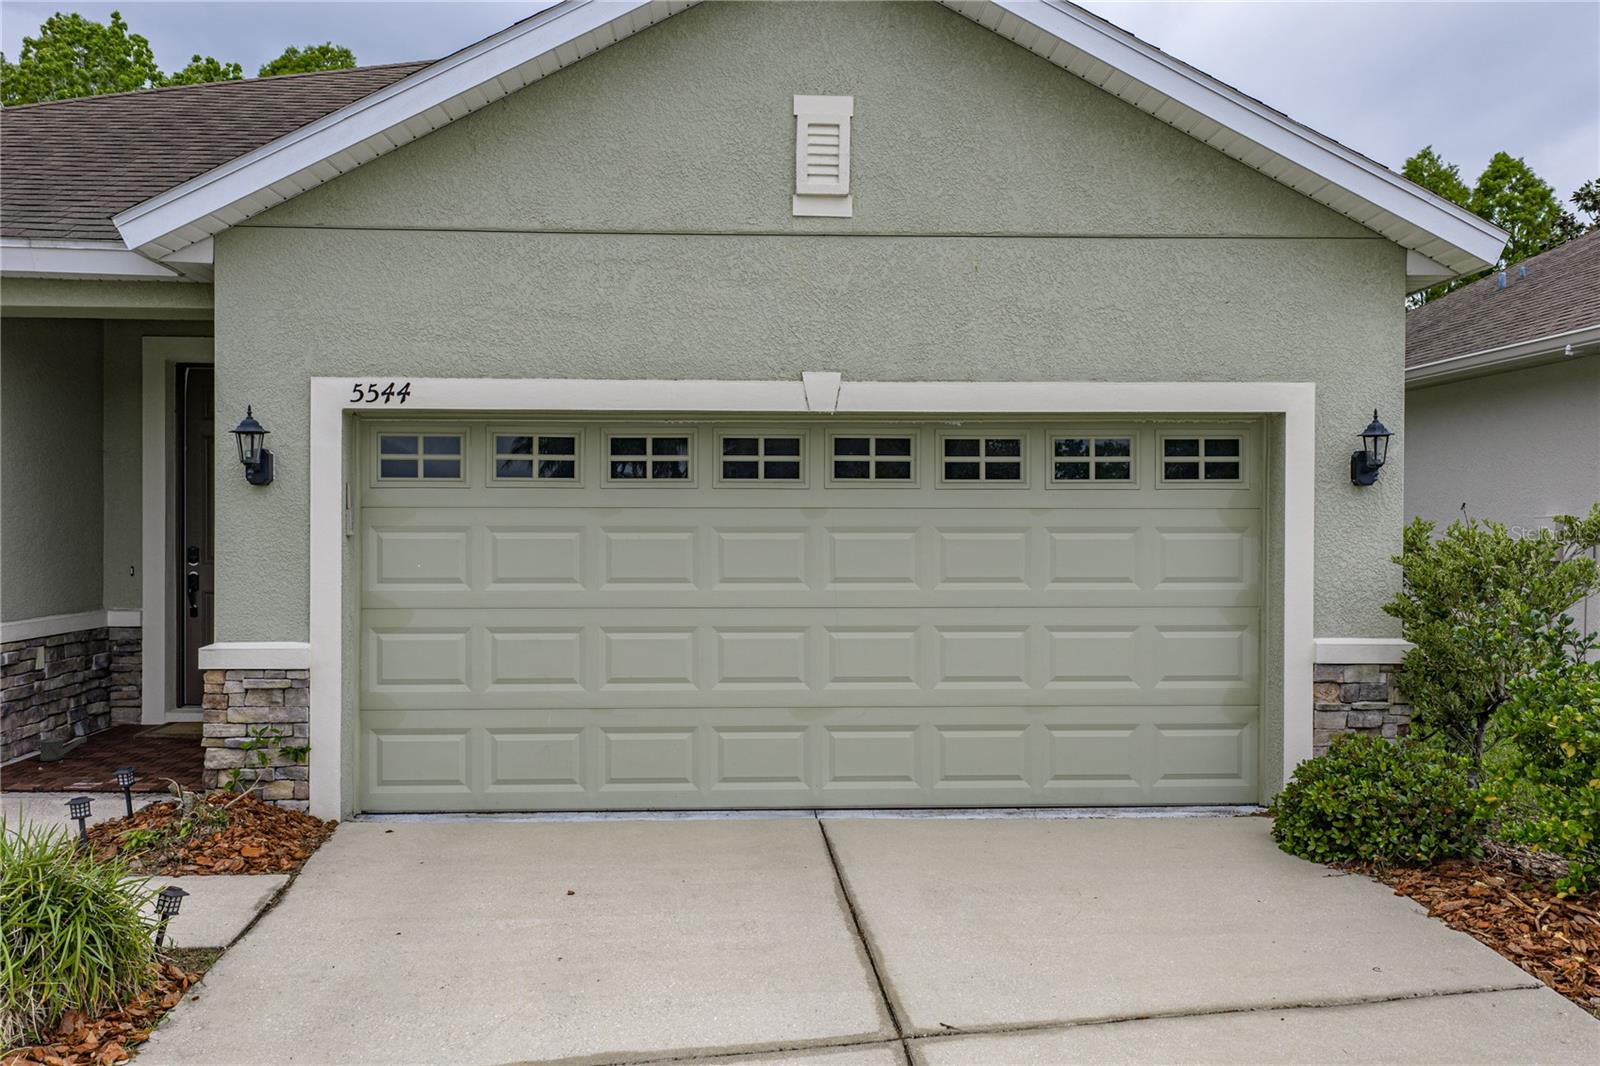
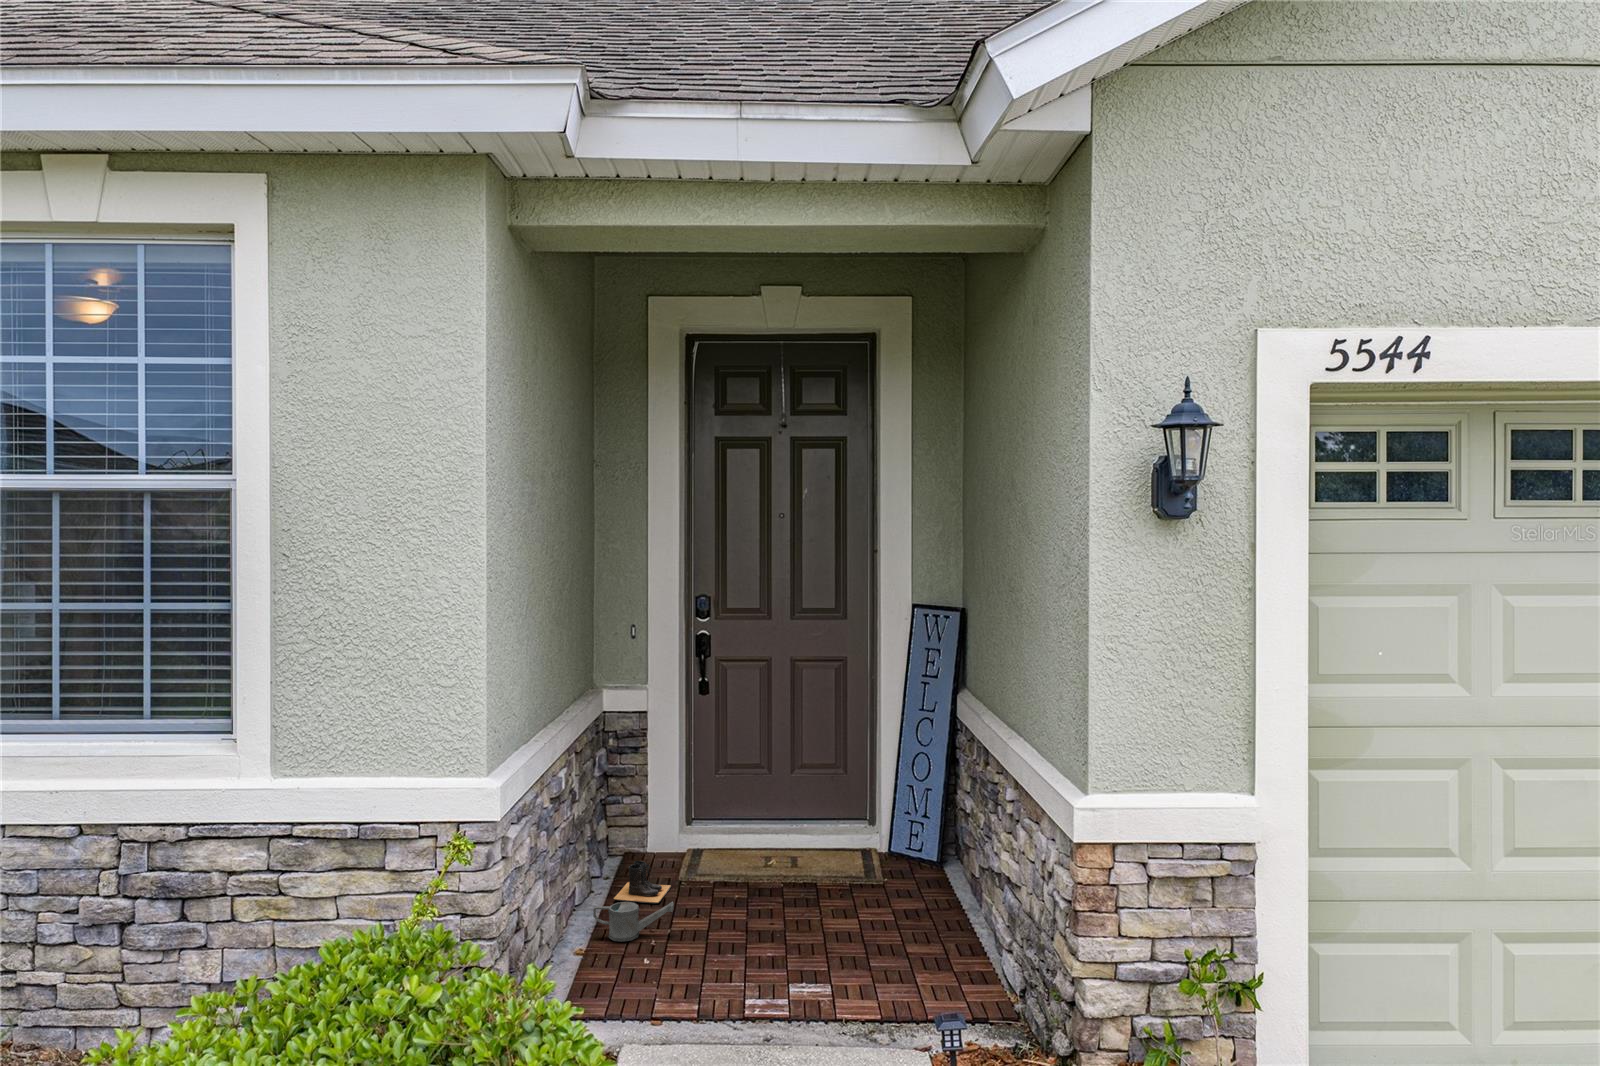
boots: none [72,719,124,744] -> present [613,861,671,903]

